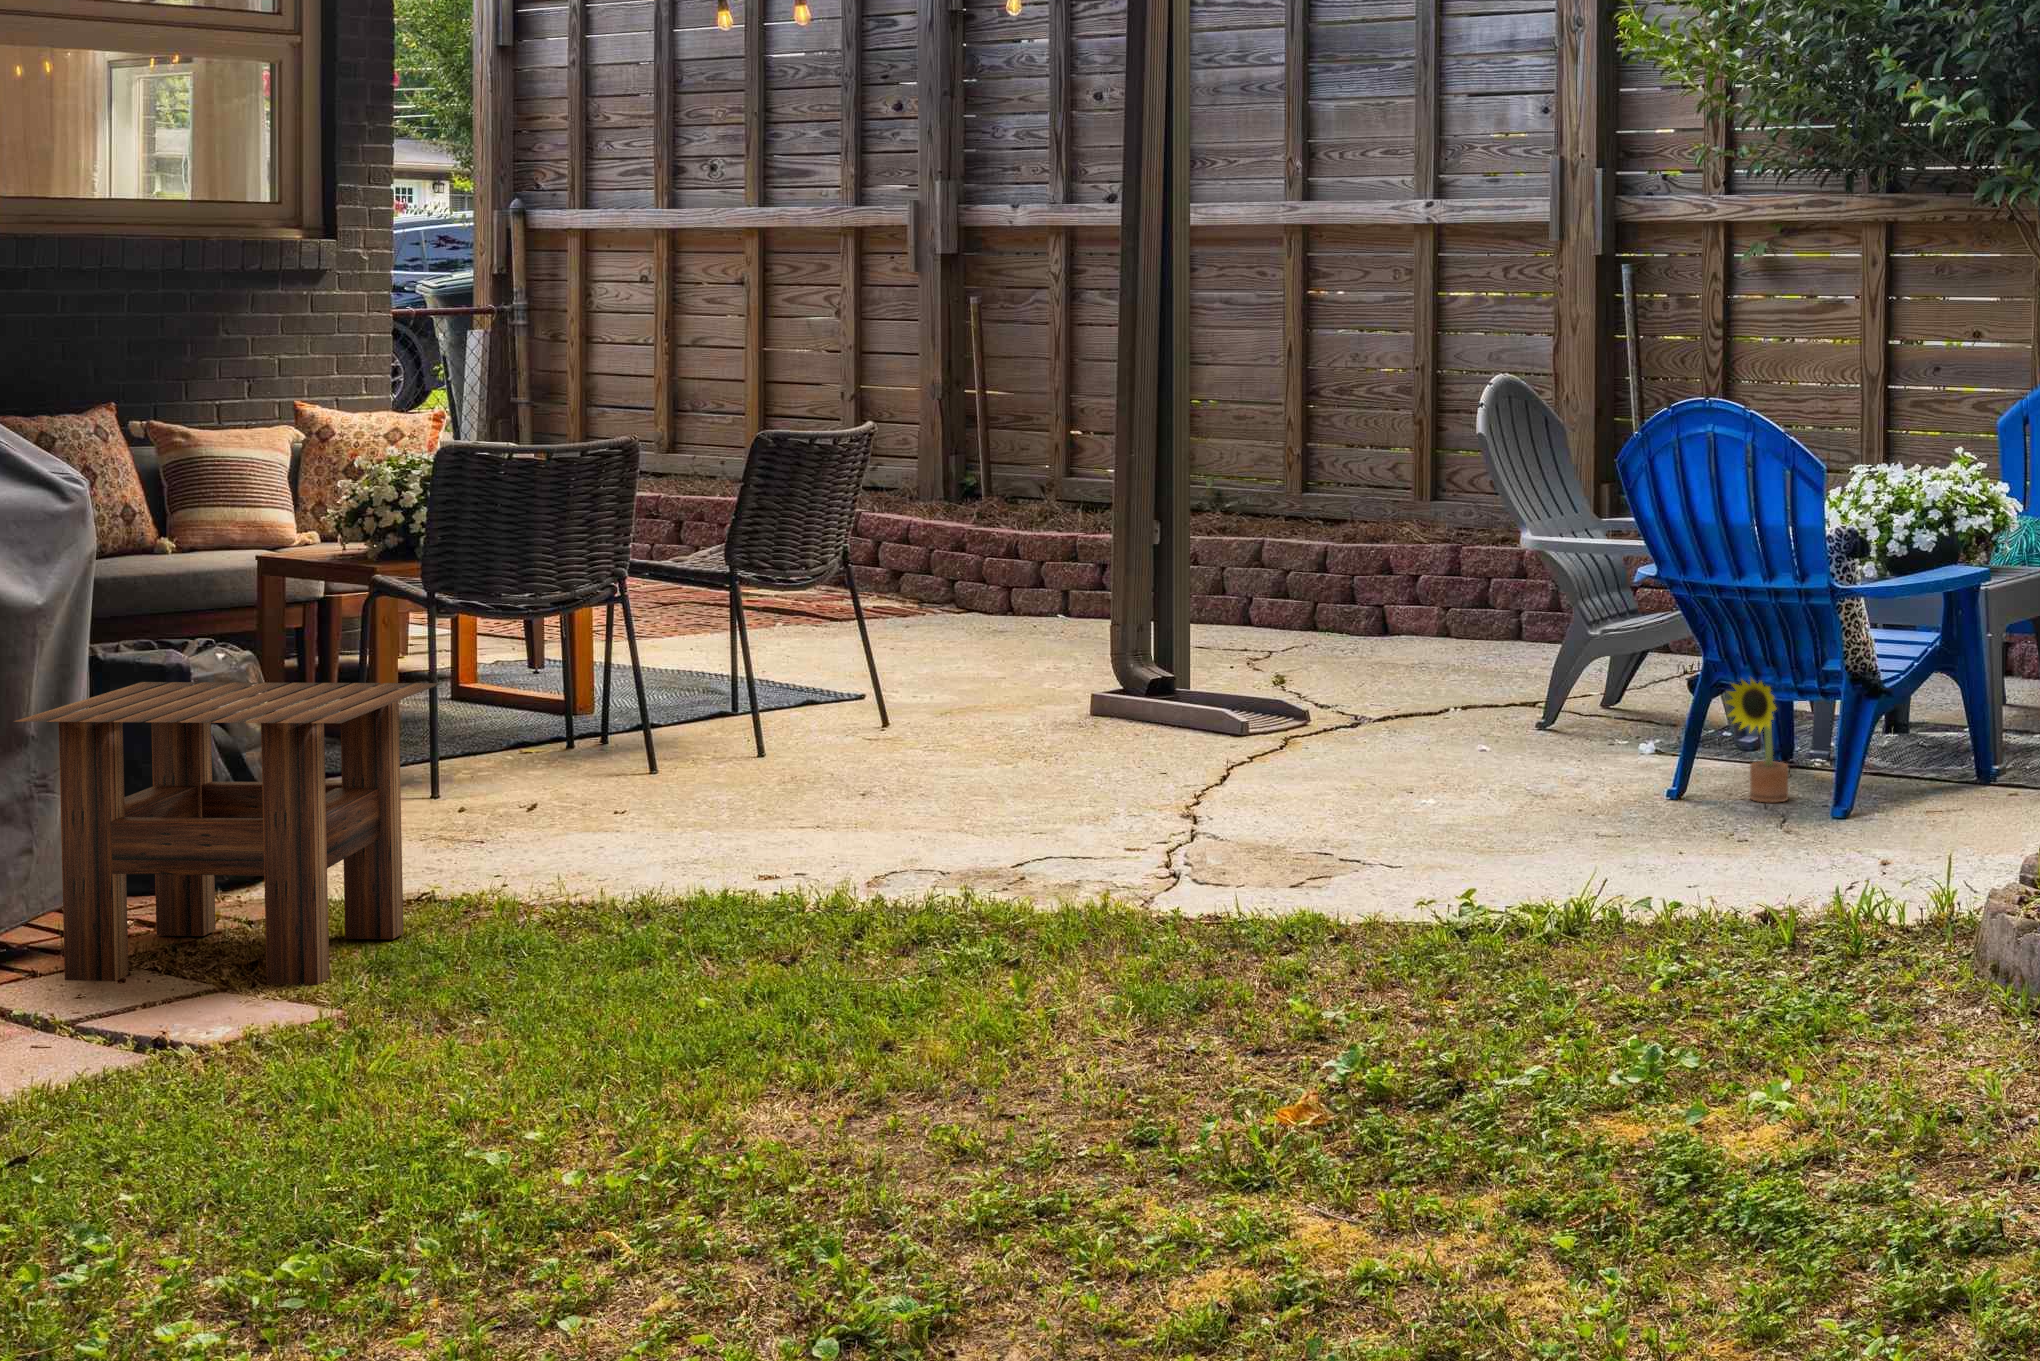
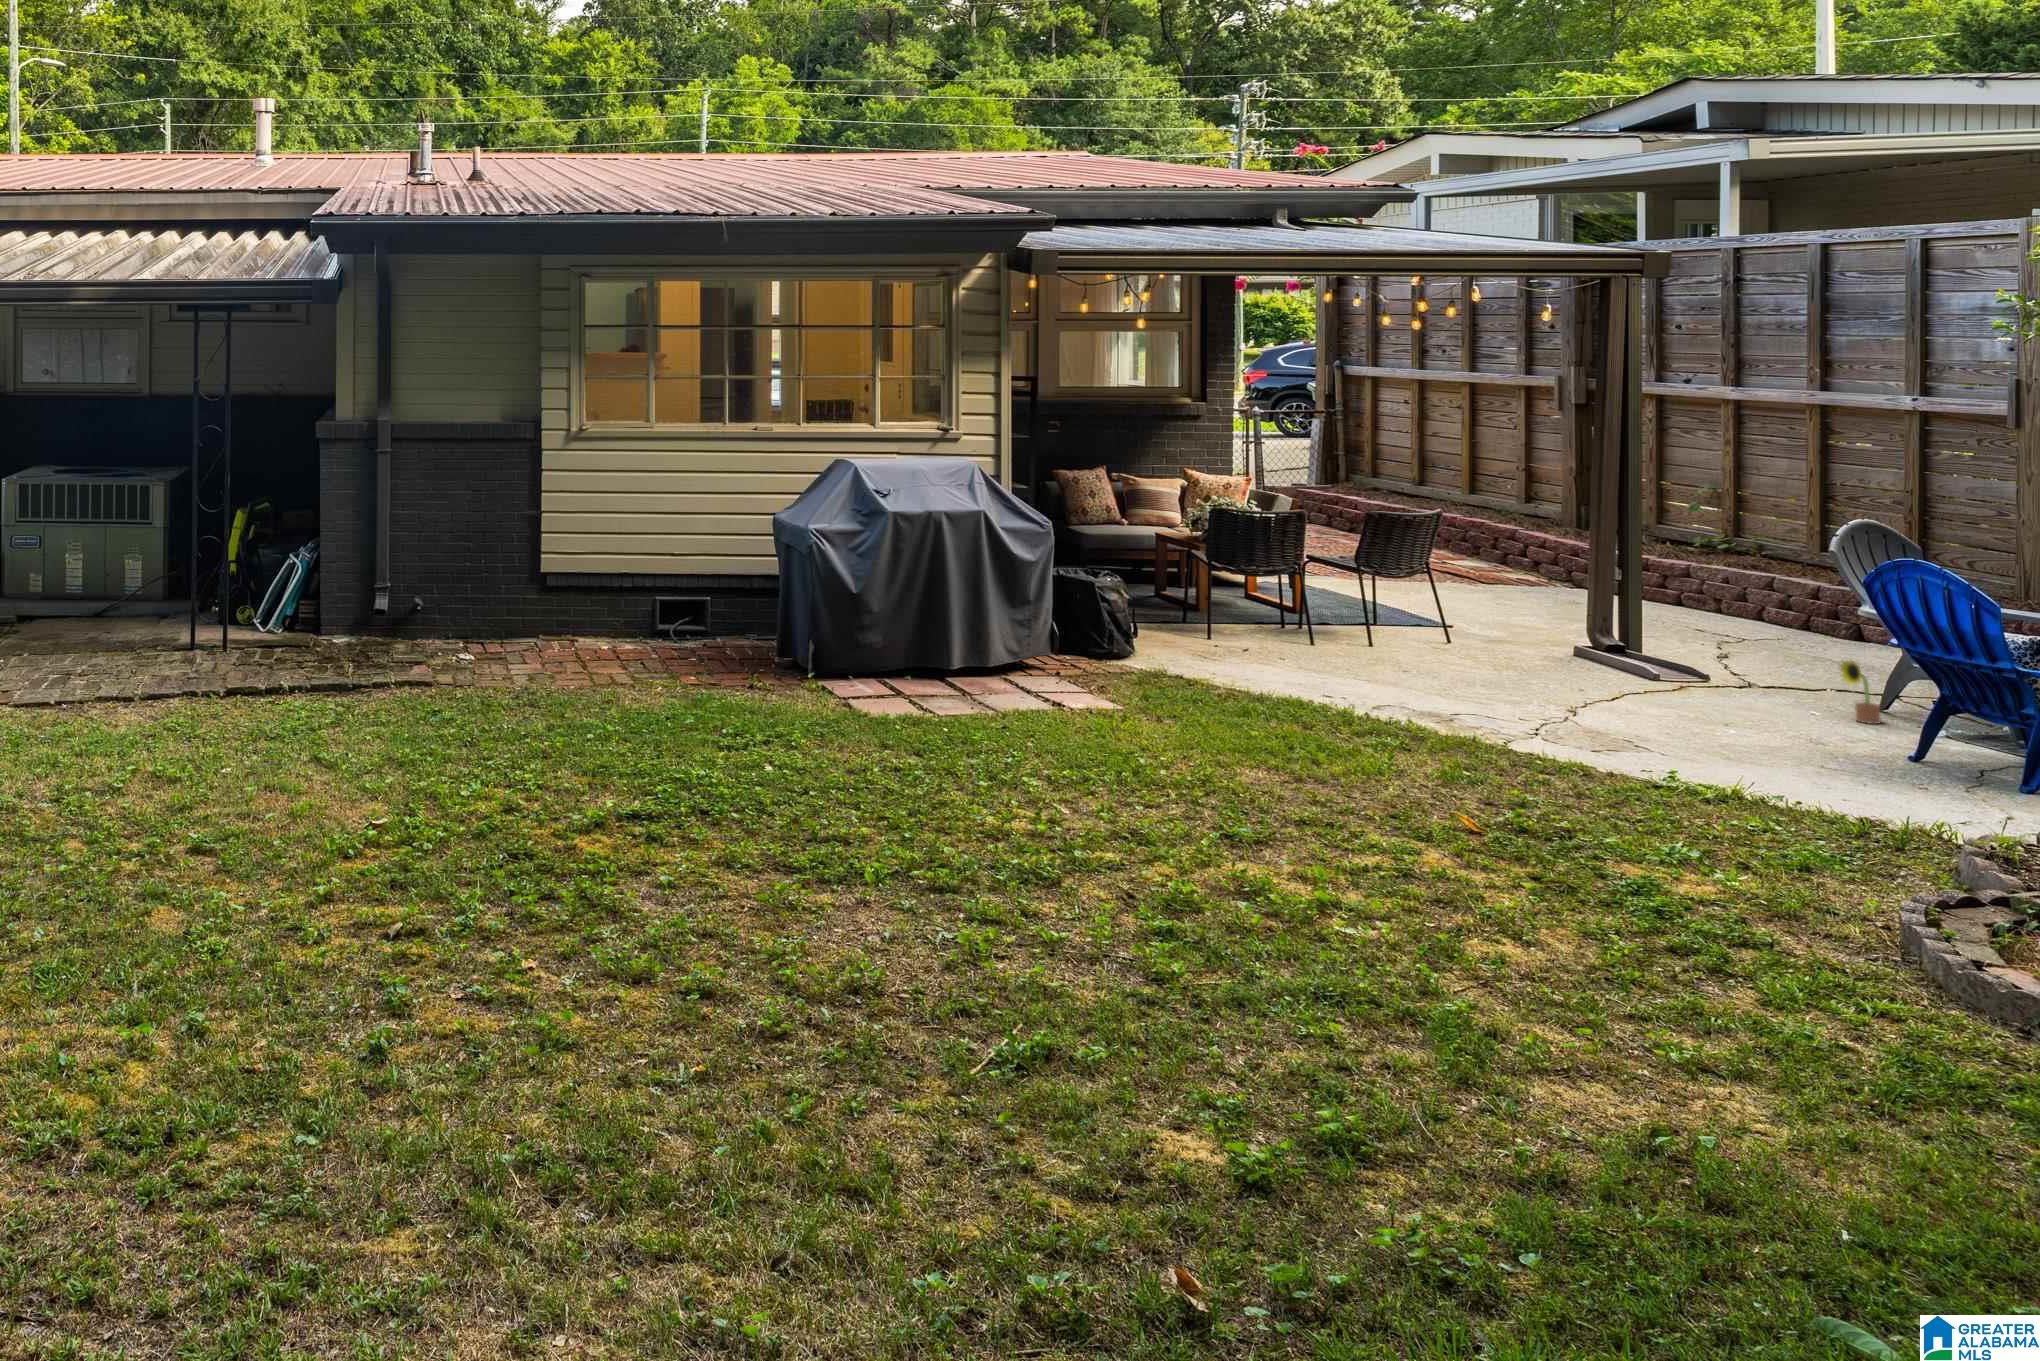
side table: present [15,682,441,985] -> none [1023,585,1168,691]

